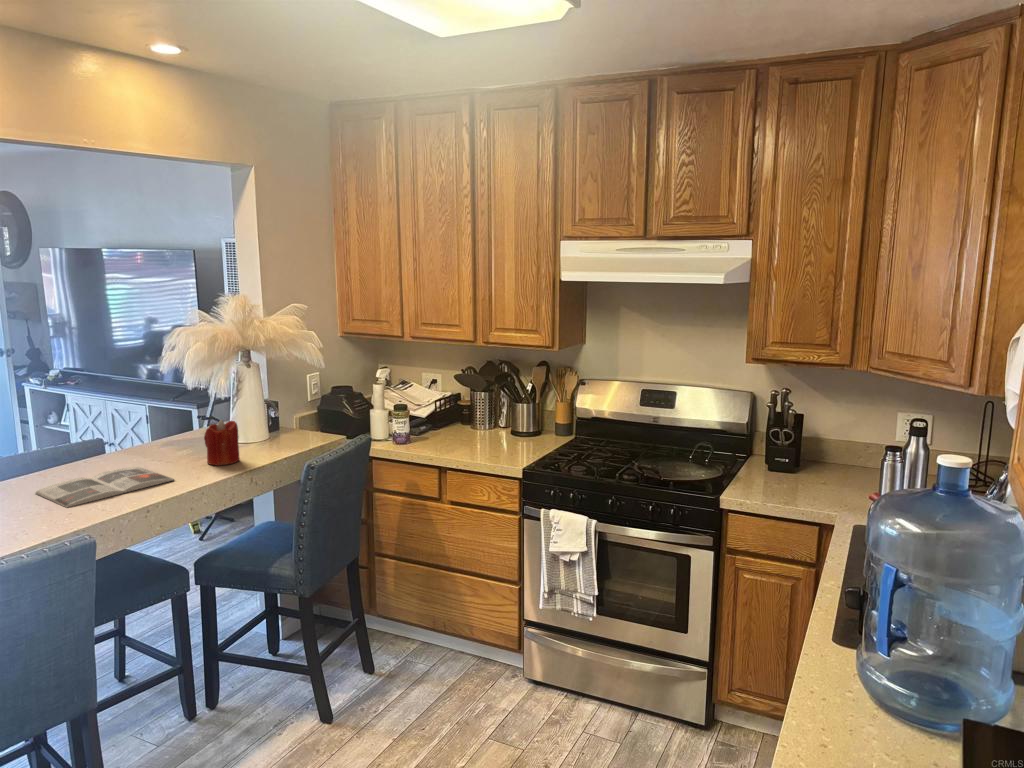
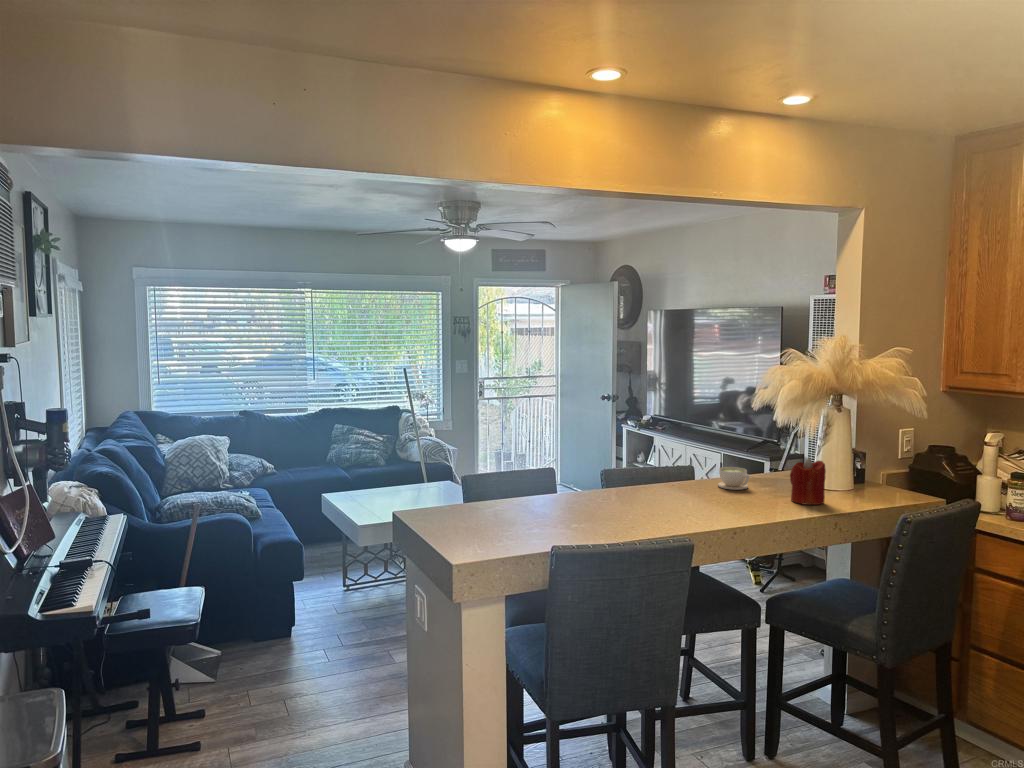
coffee cup: none [130,436,164,461] -> present [718,467,749,490]
magazine: present [36,467,174,508] -> none [643,492,761,515]

